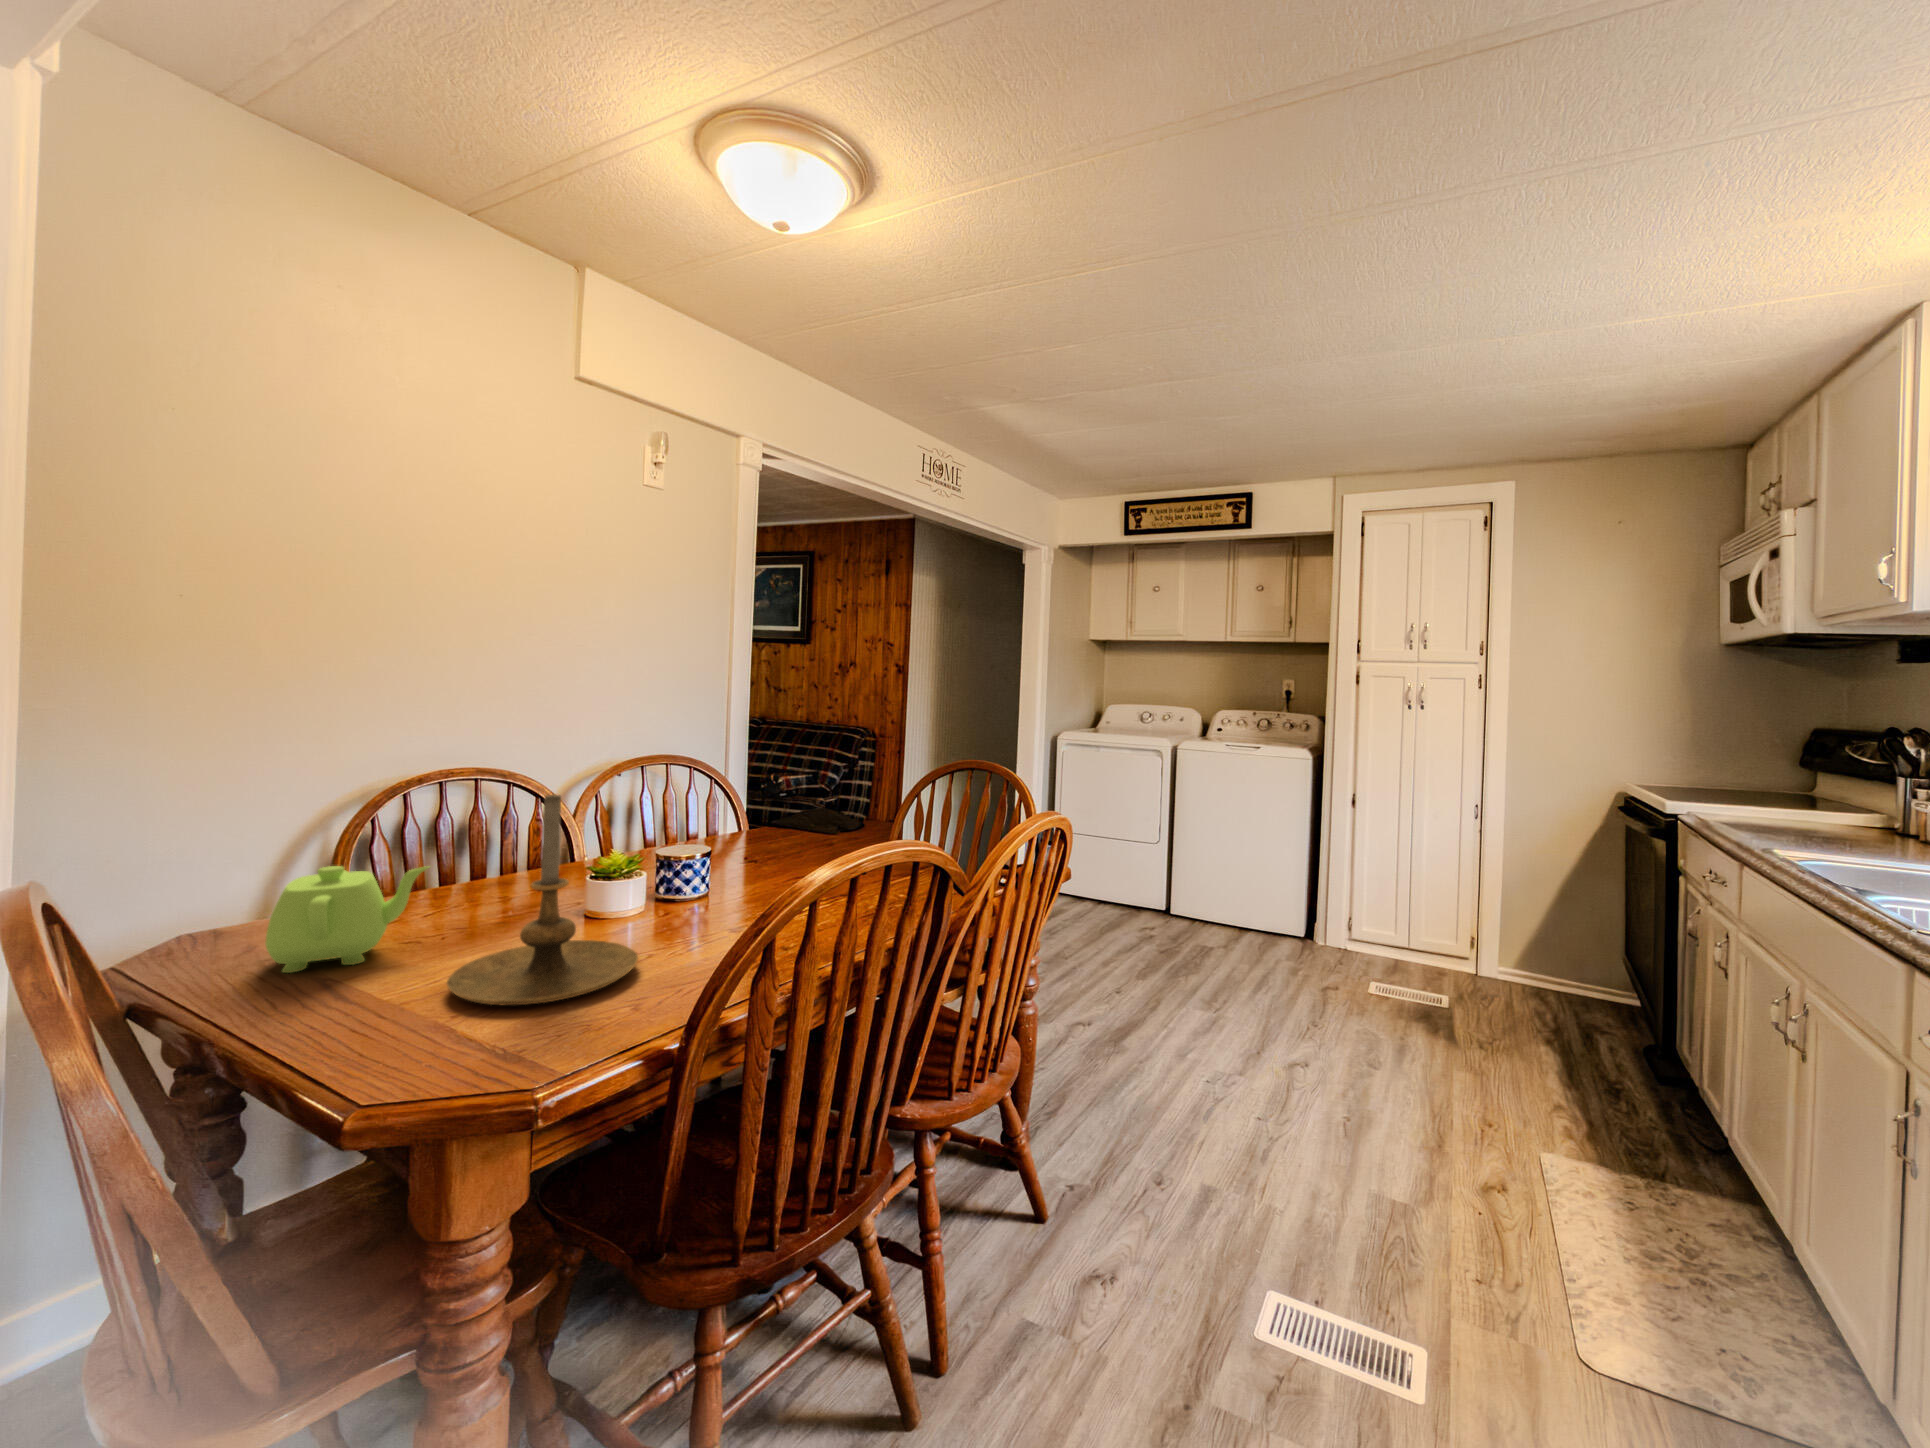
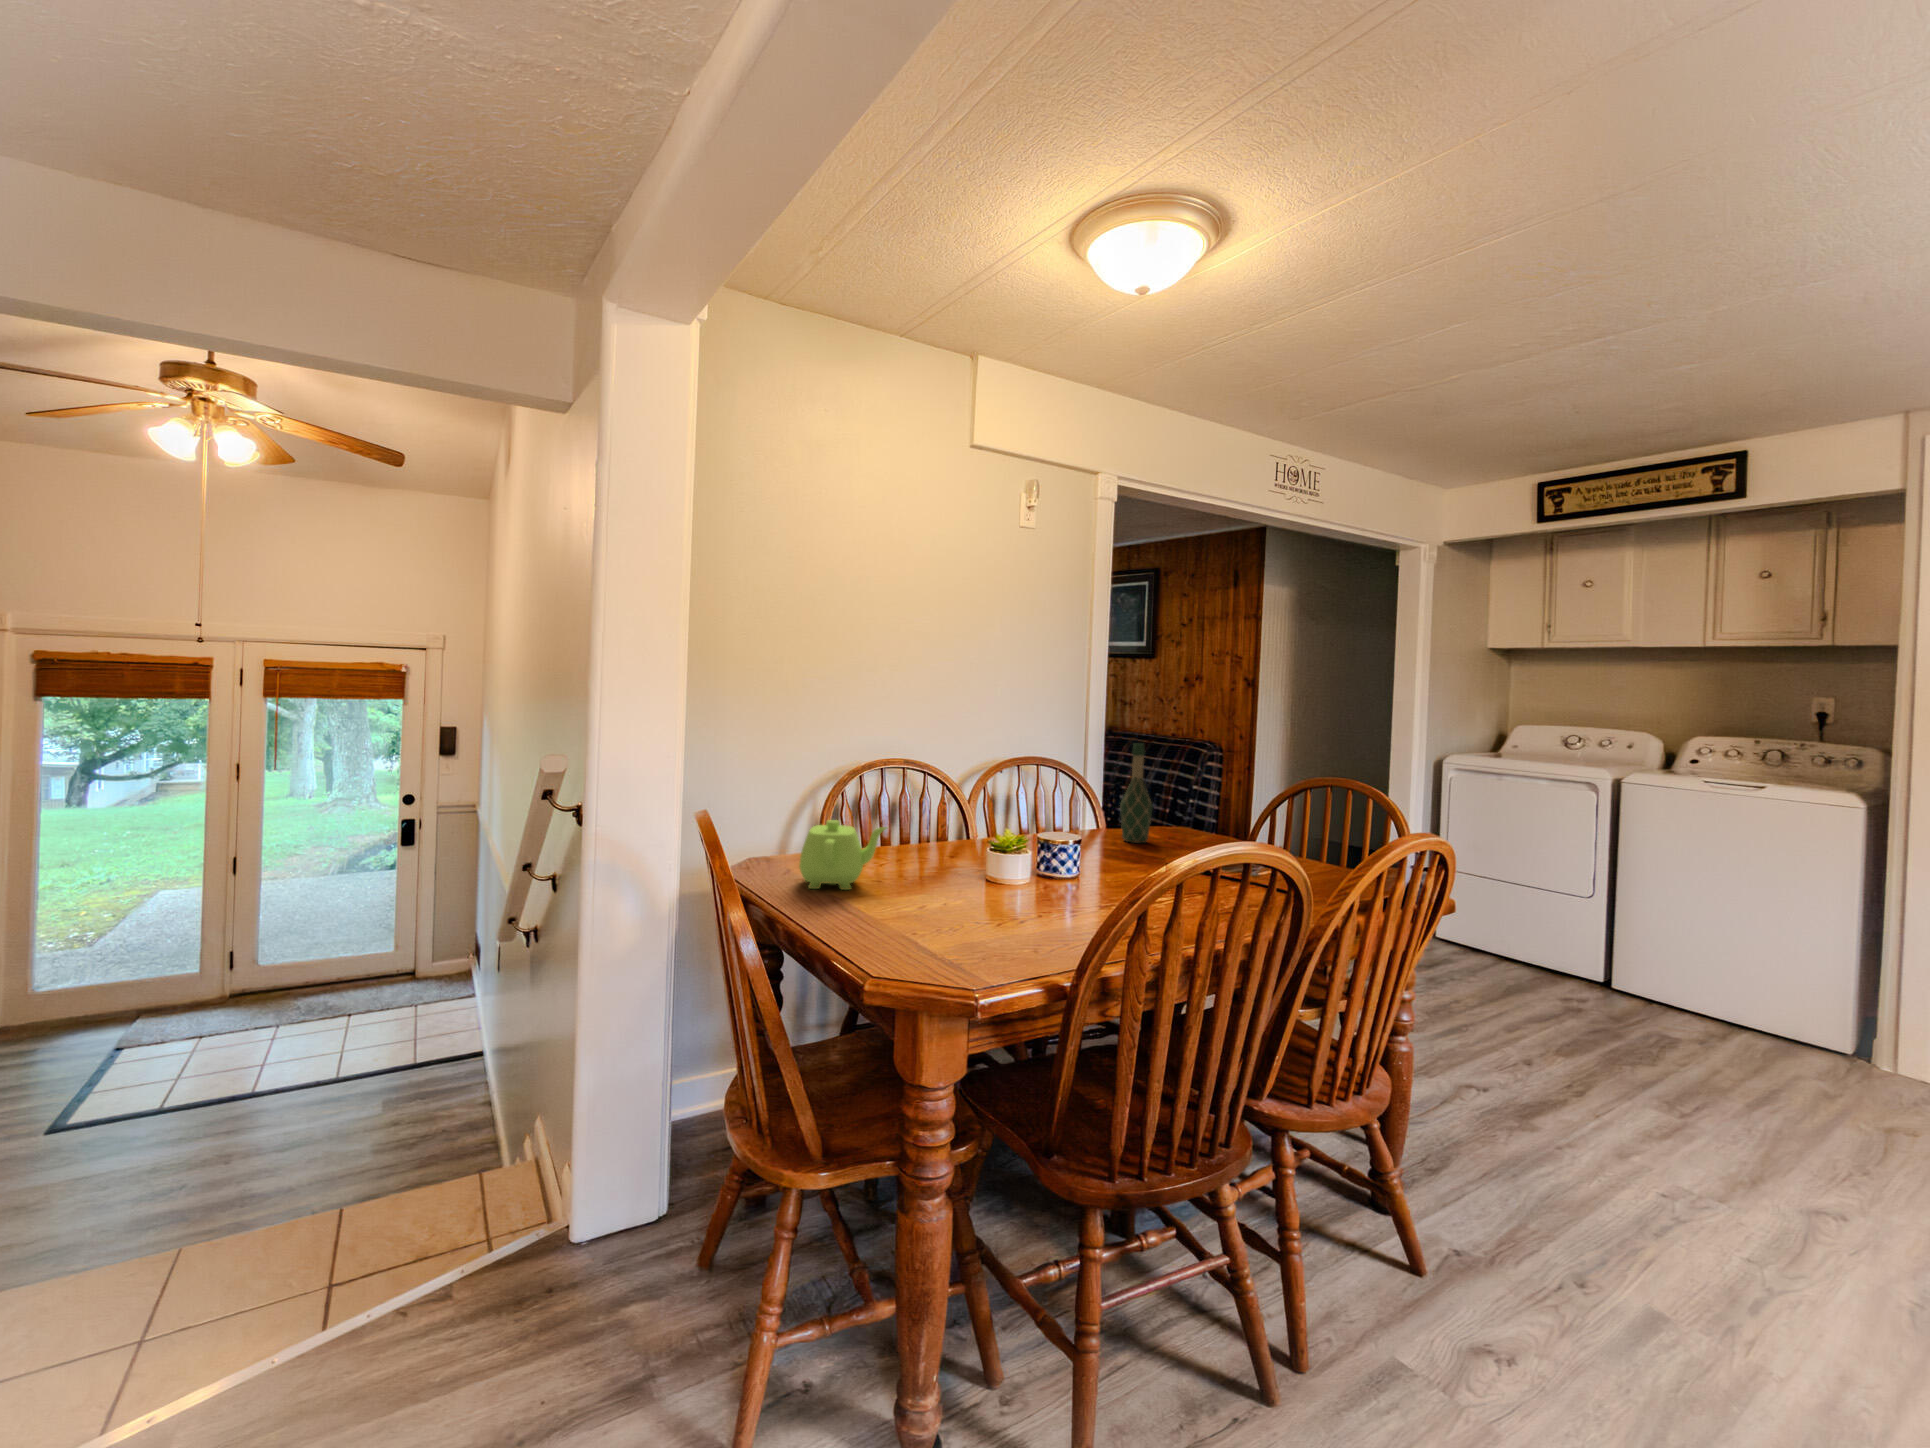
wine bottle: none [764,735,799,844] -> present [1120,743,1153,843]
candle holder: present [447,794,638,1005] -> none [905,779,1031,937]

